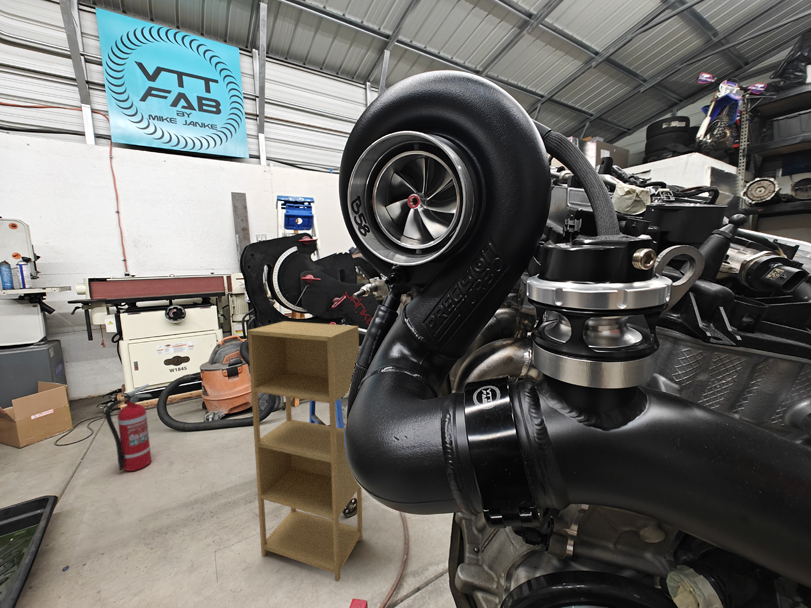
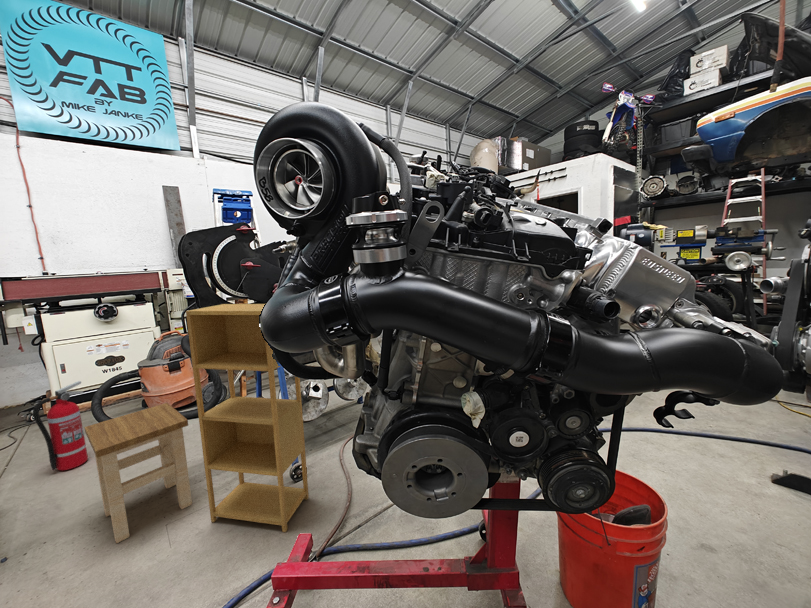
stool: none [147,417,244,567] -> present [85,403,192,543]

